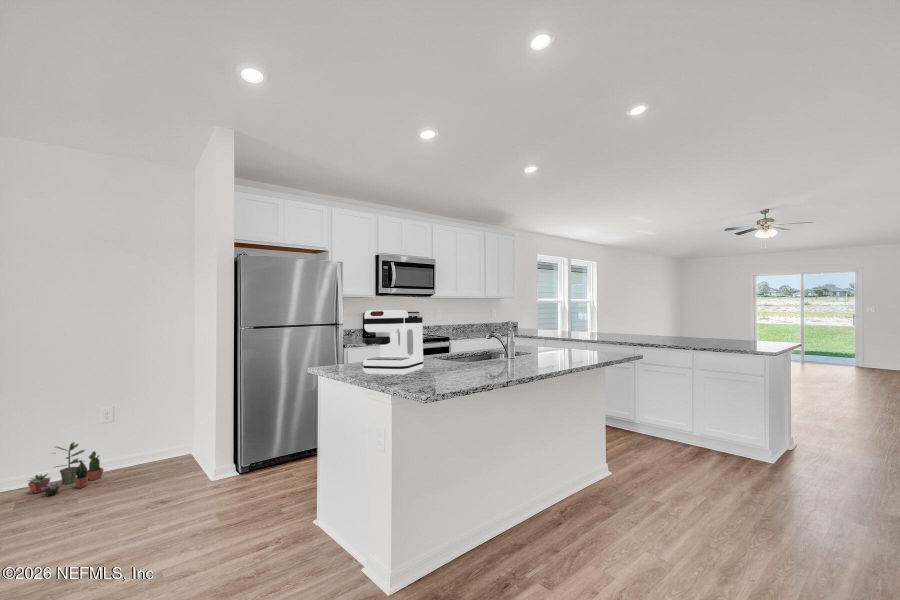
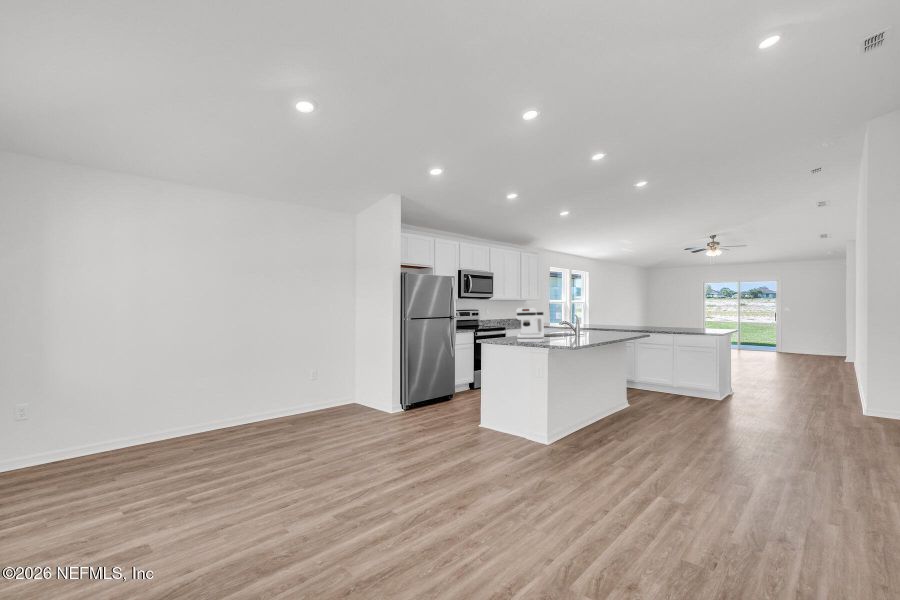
potted plant: present [28,442,103,495] -> none [281,392,316,423]

